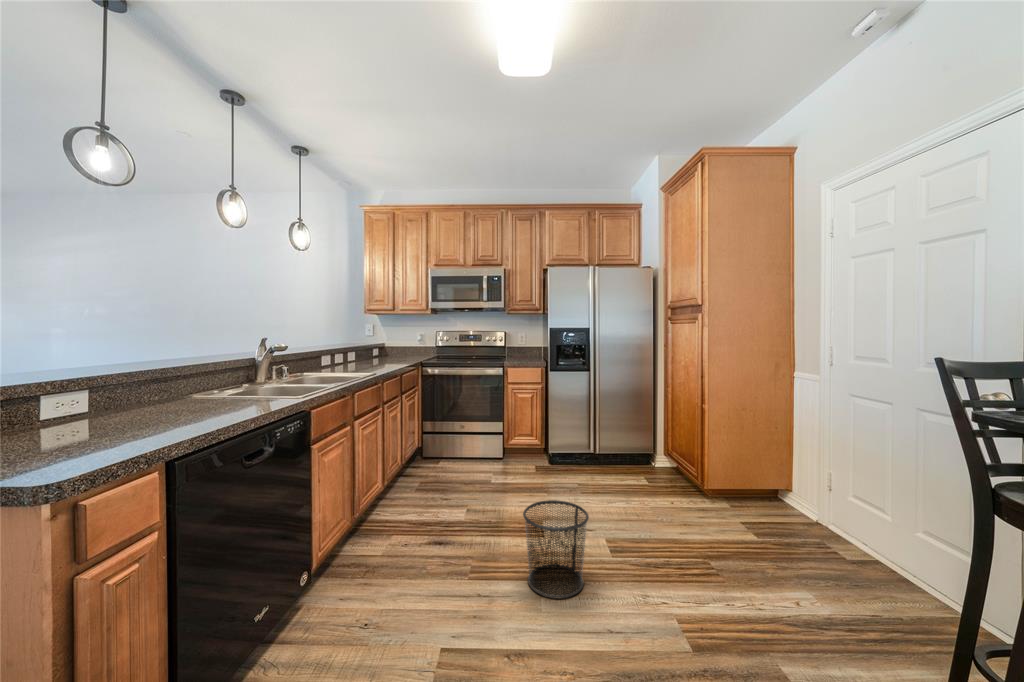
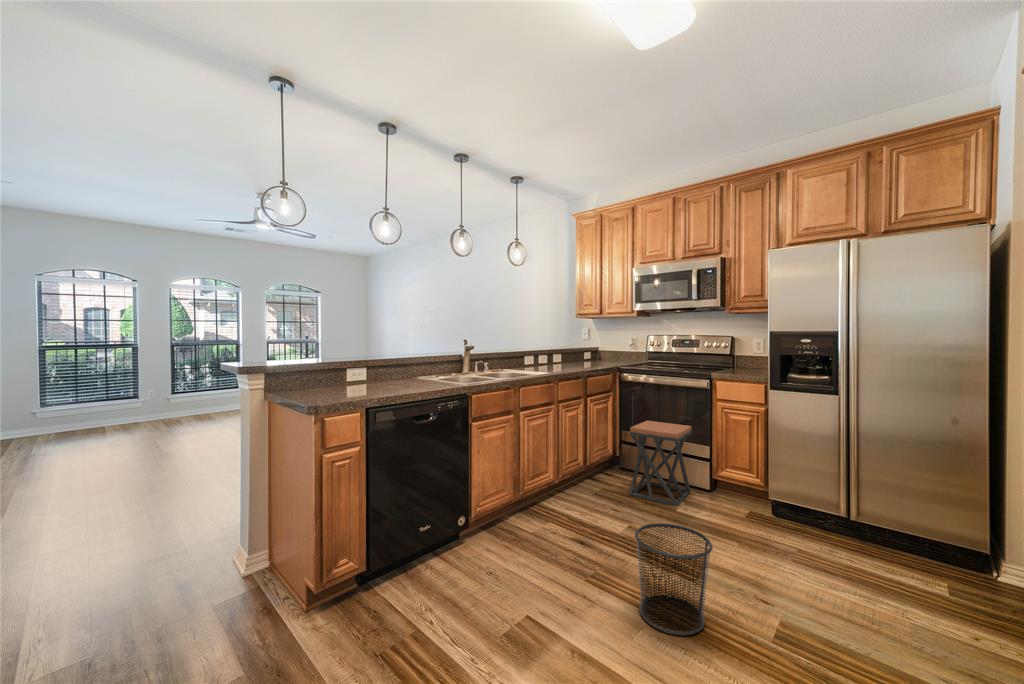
stool: none [449,411,495,484] -> present [629,421,691,506]

